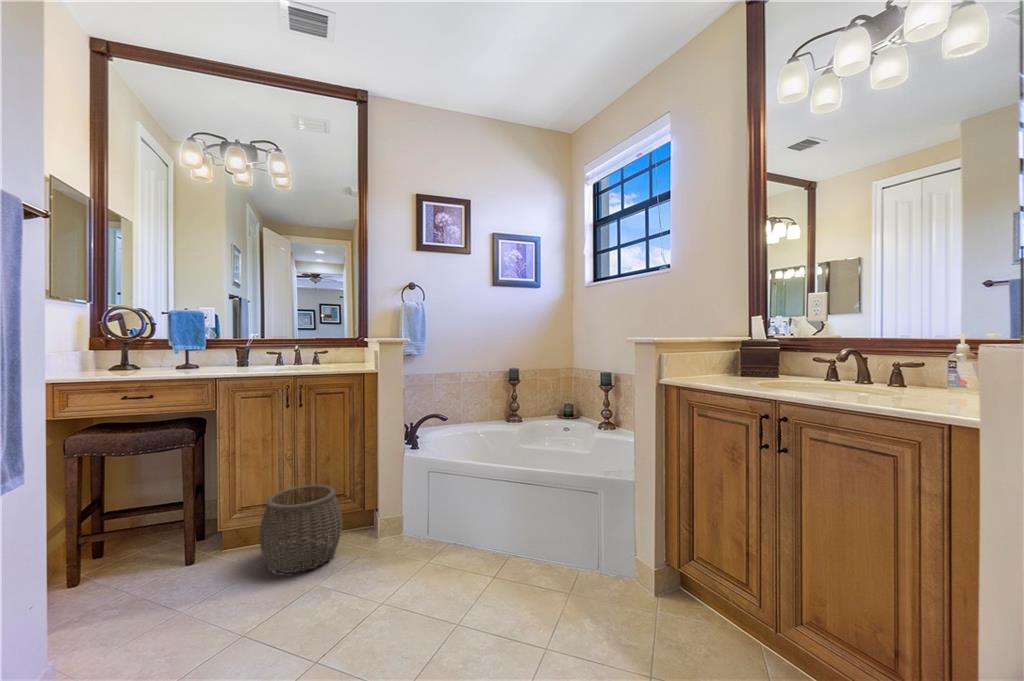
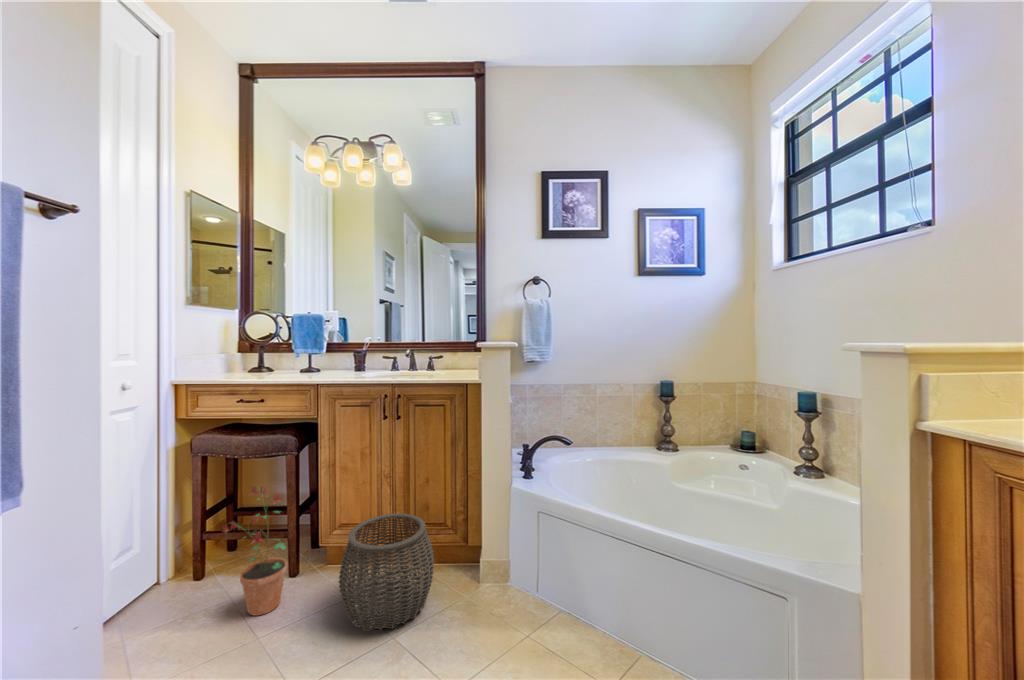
potted plant: none [130,472,205,587] -> present [223,485,287,616]

